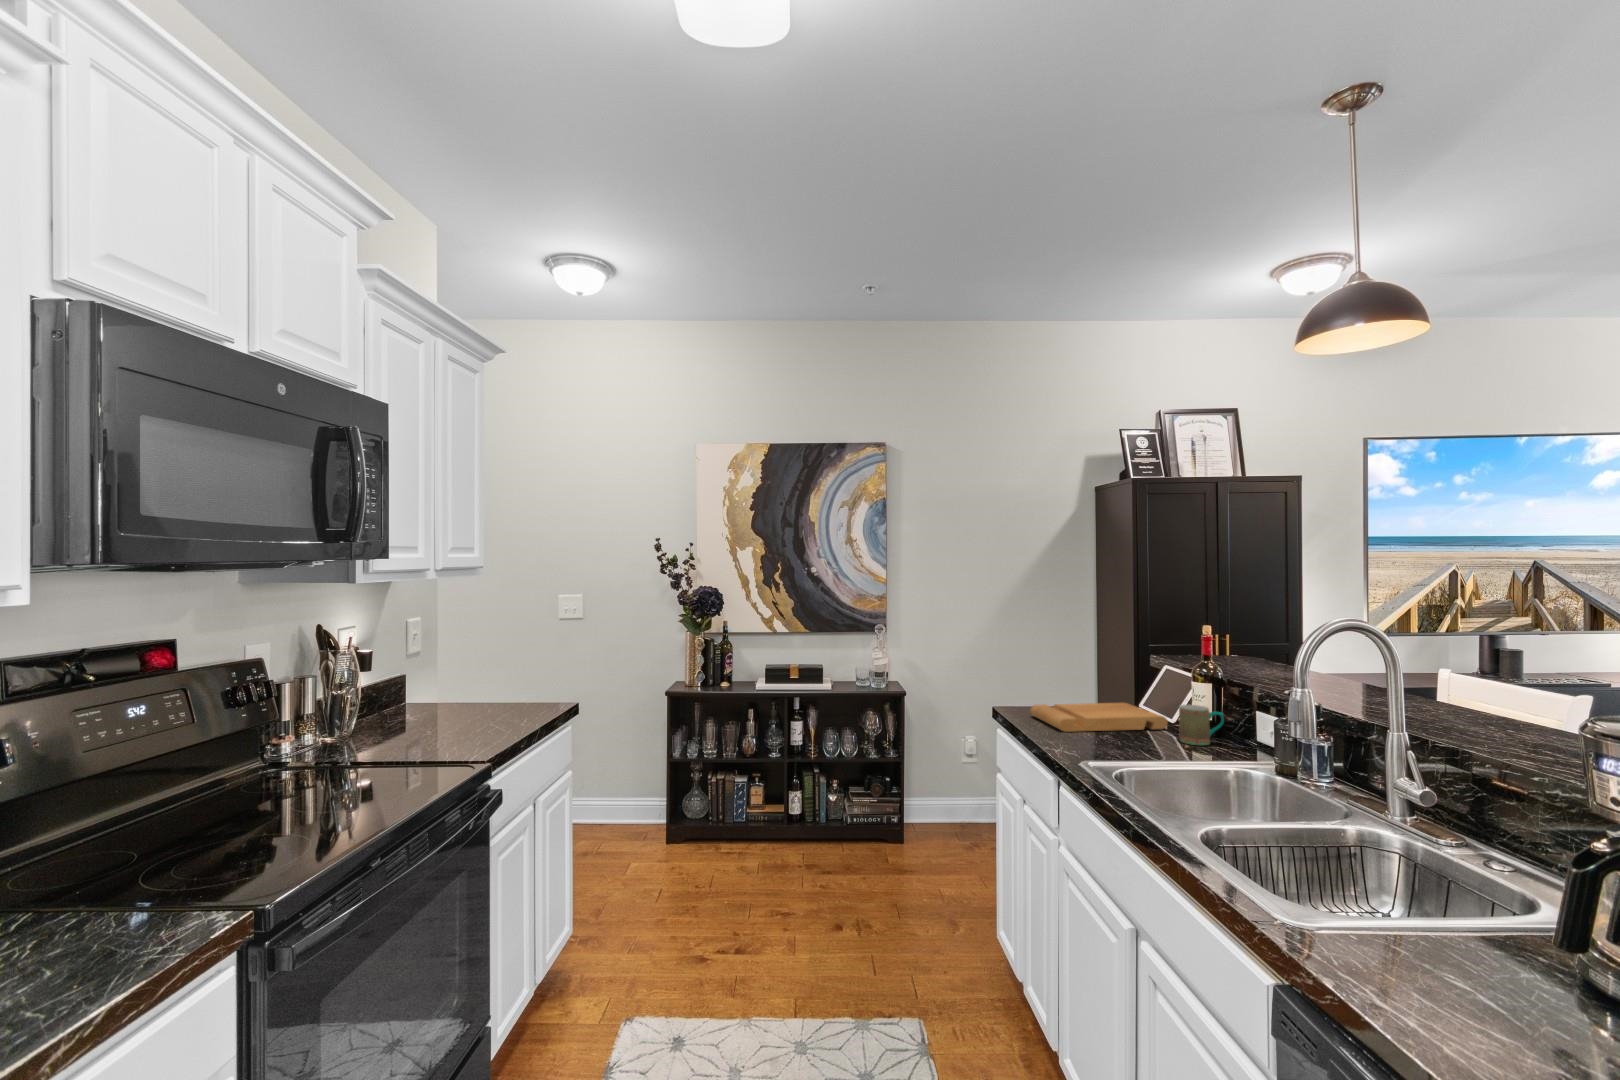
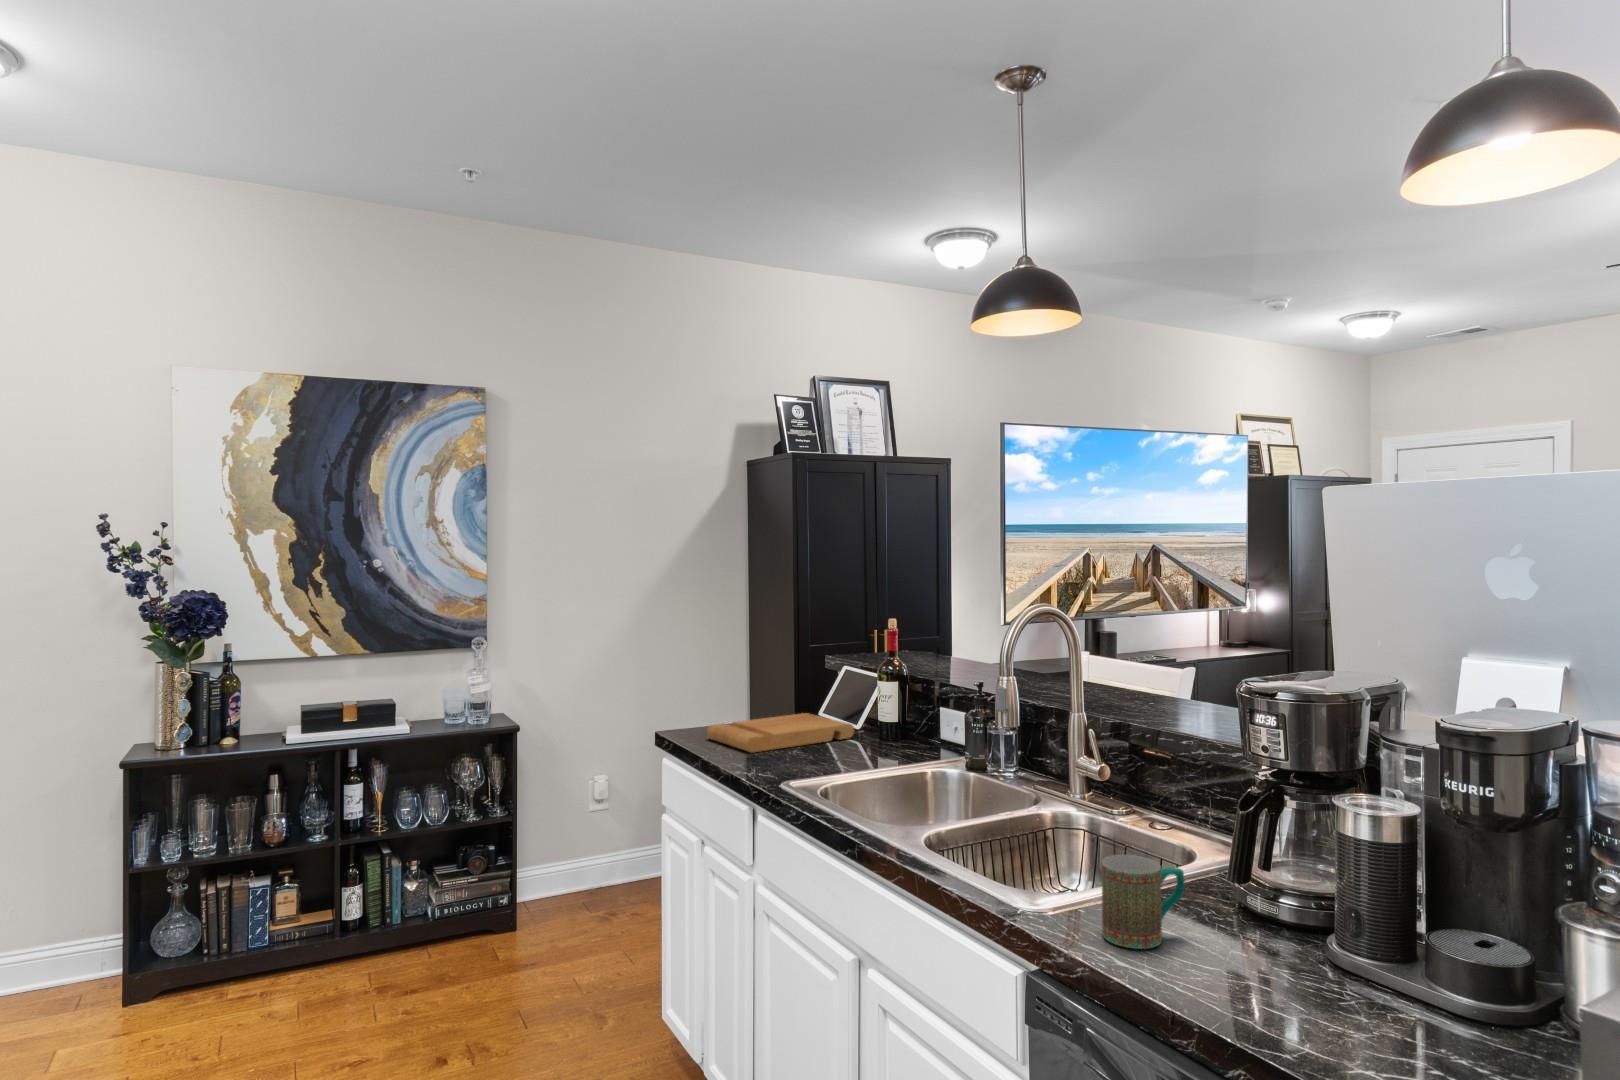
mug: present [1179,705,1224,745] -> present [1102,855,1185,949]

